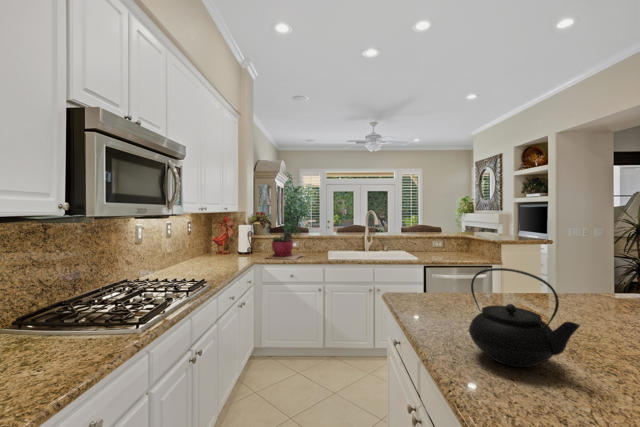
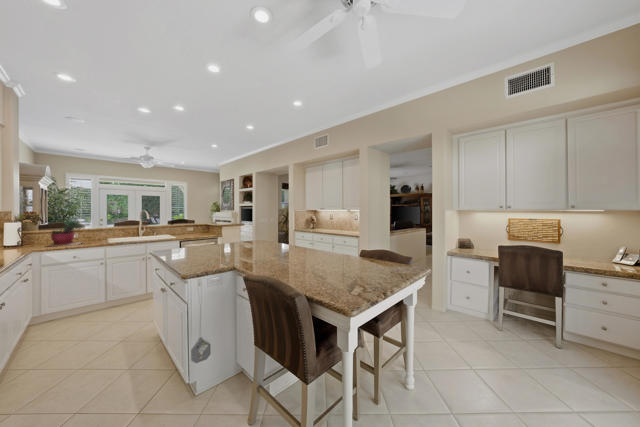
teapot: present [469,268,580,367] -> none [181,229,210,257]

